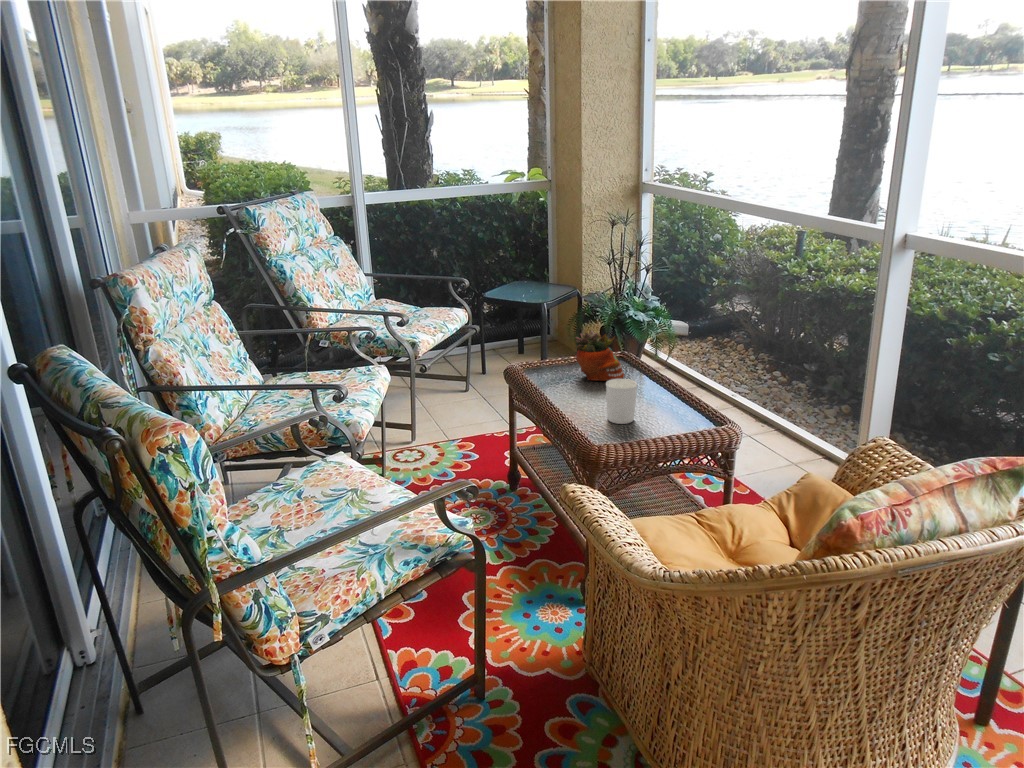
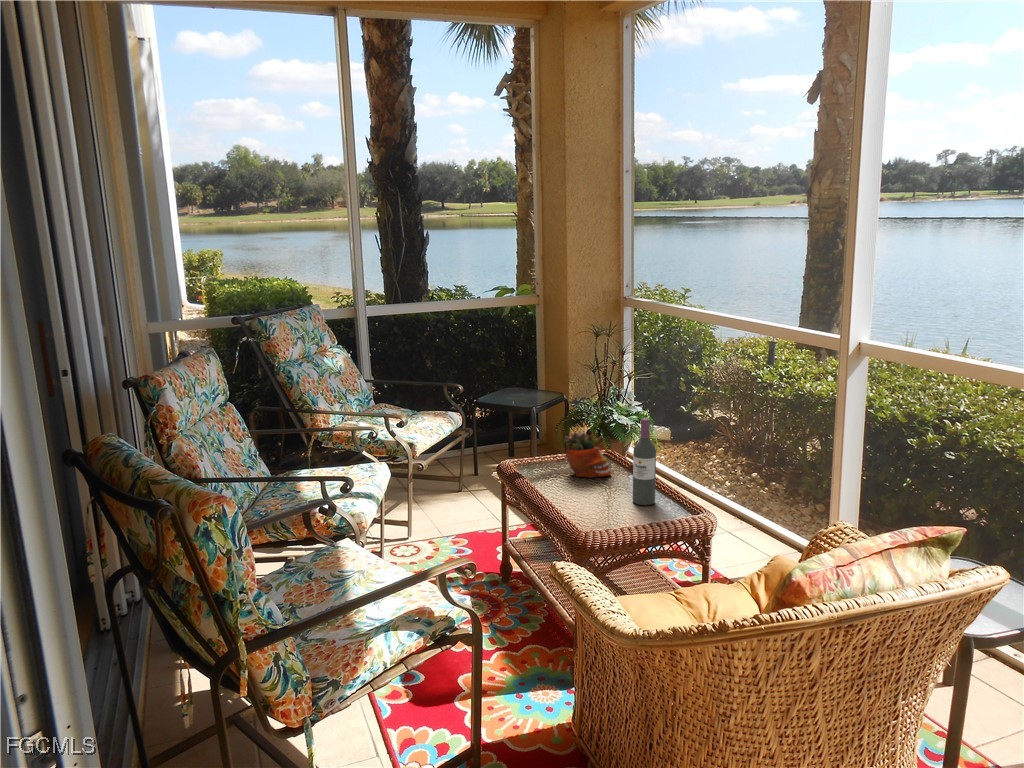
wine bottle: none [648,319,674,412] -> present [633,418,656,505]
candle holder: present [606,379,637,424] -> none [593,473,622,515]

